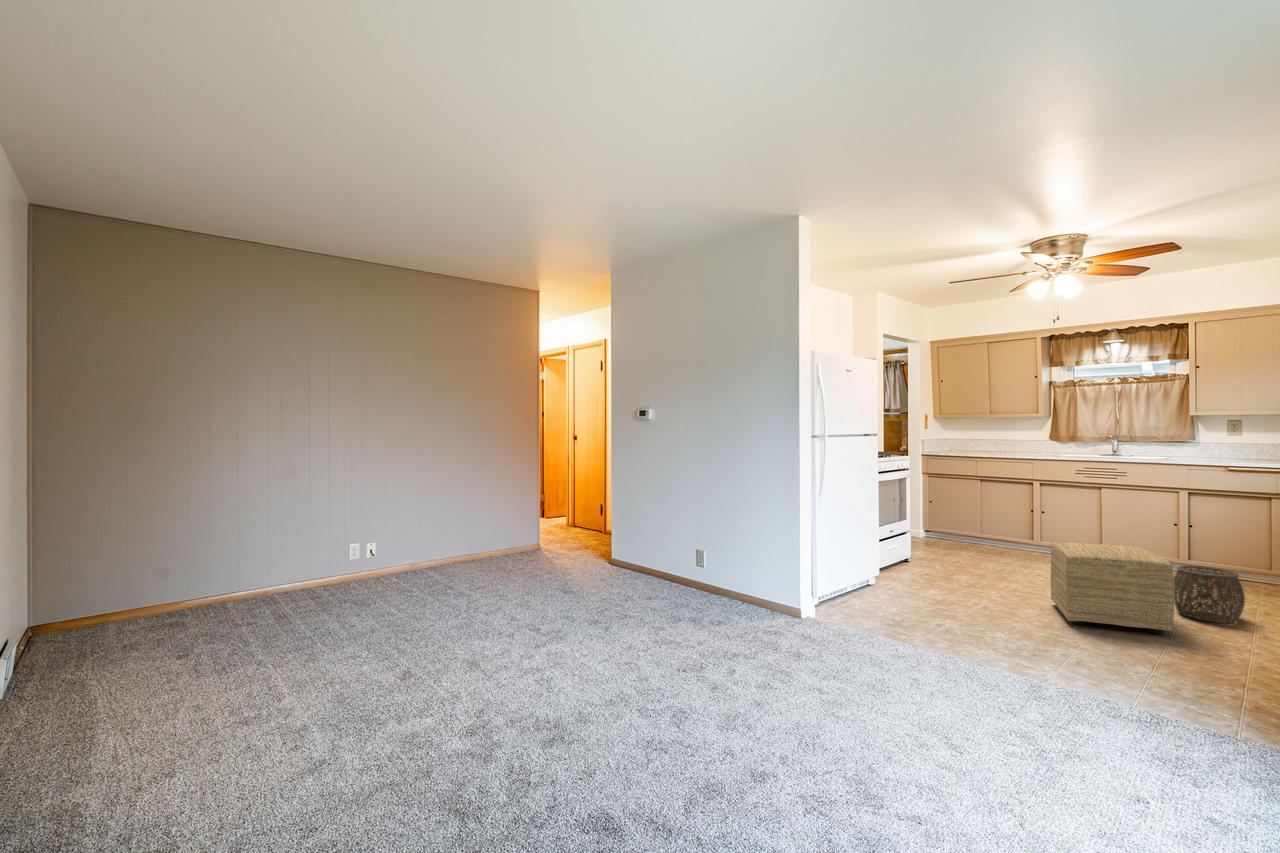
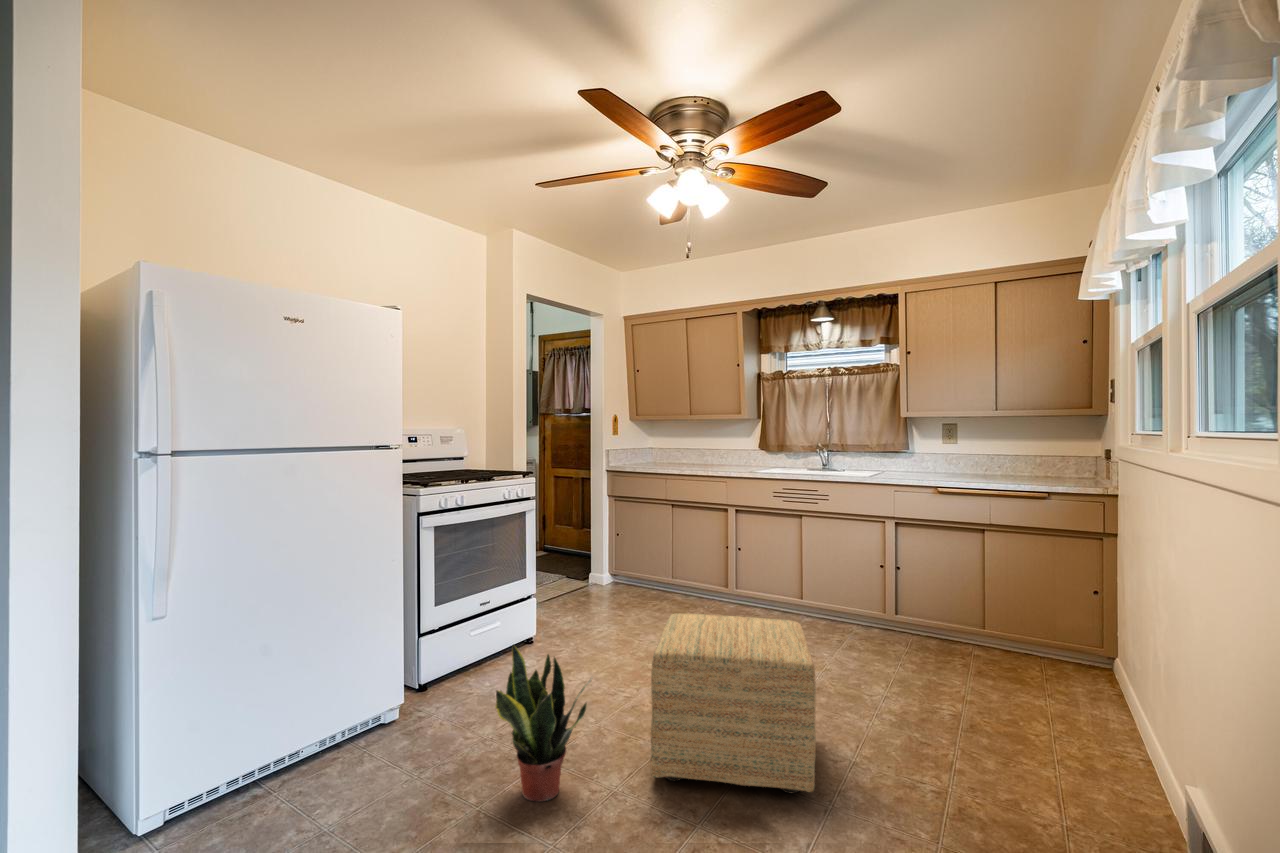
potted plant: none [978,549,1035,626] -> present [495,645,592,802]
woven basket: present [1174,565,1245,623] -> none [840,643,938,748]

